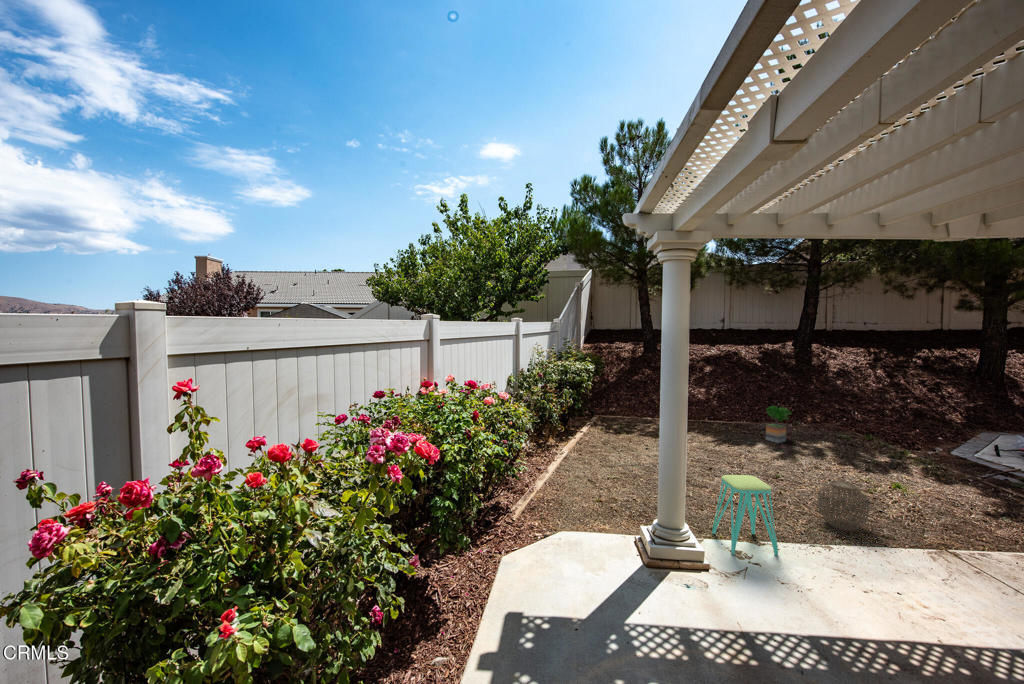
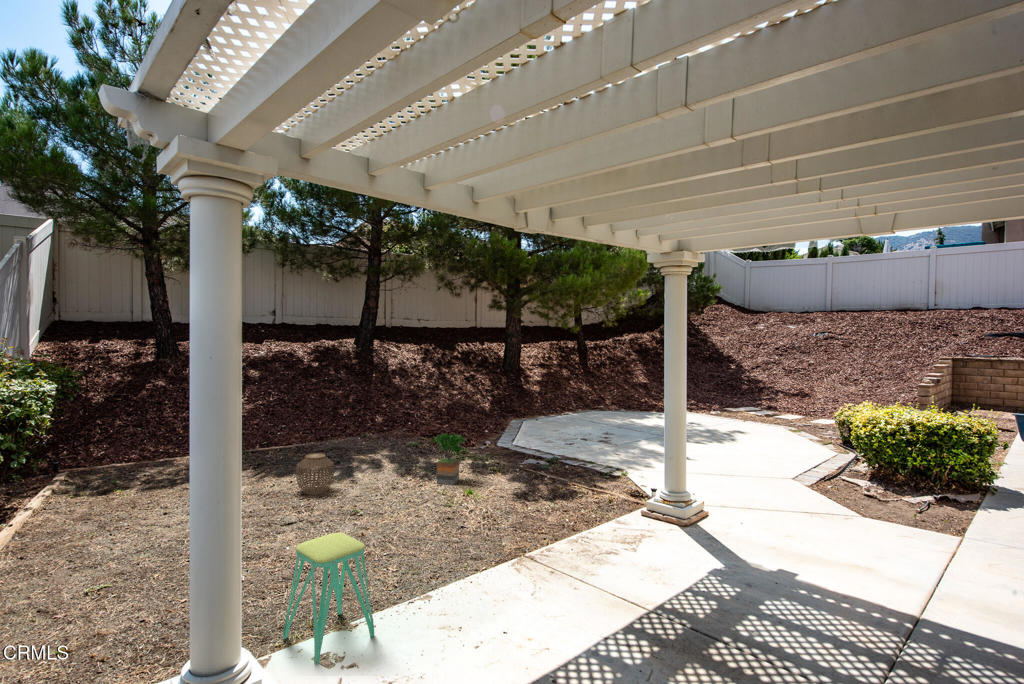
potted tree: present [766,406,791,443] -> present [436,433,465,485]
woven basket: present [818,480,869,531] -> present [296,453,334,495]

